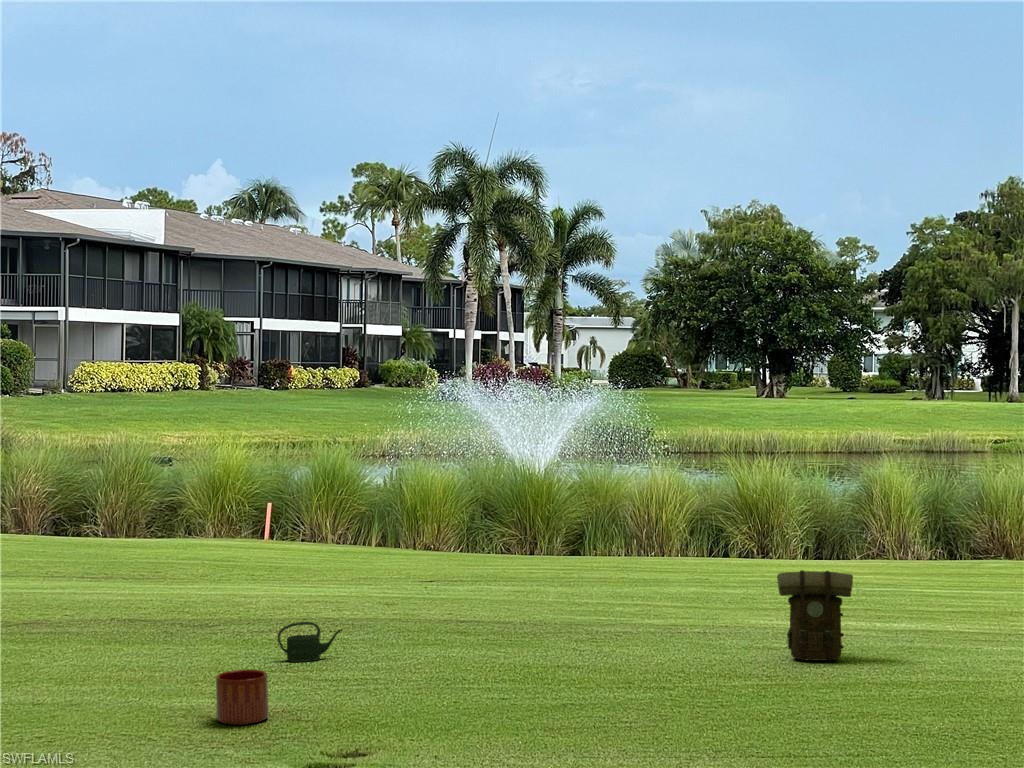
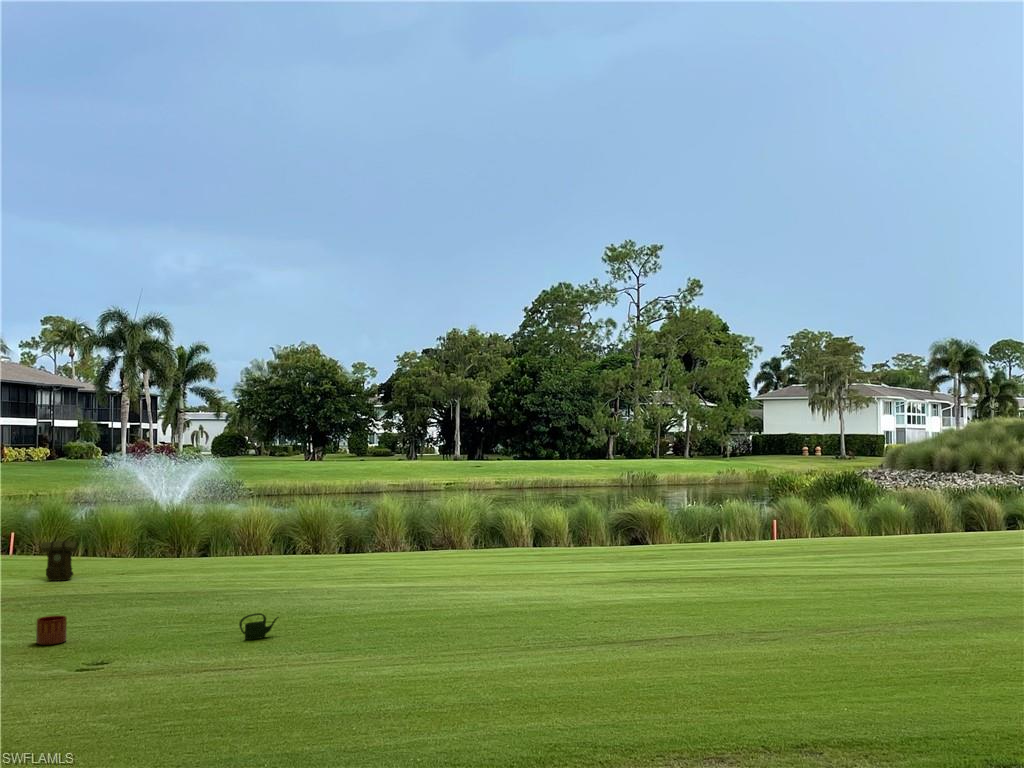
backpack: present [777,570,853,661] -> present [41,541,77,581]
watering can: present [278,622,342,662] -> present [239,613,279,640]

